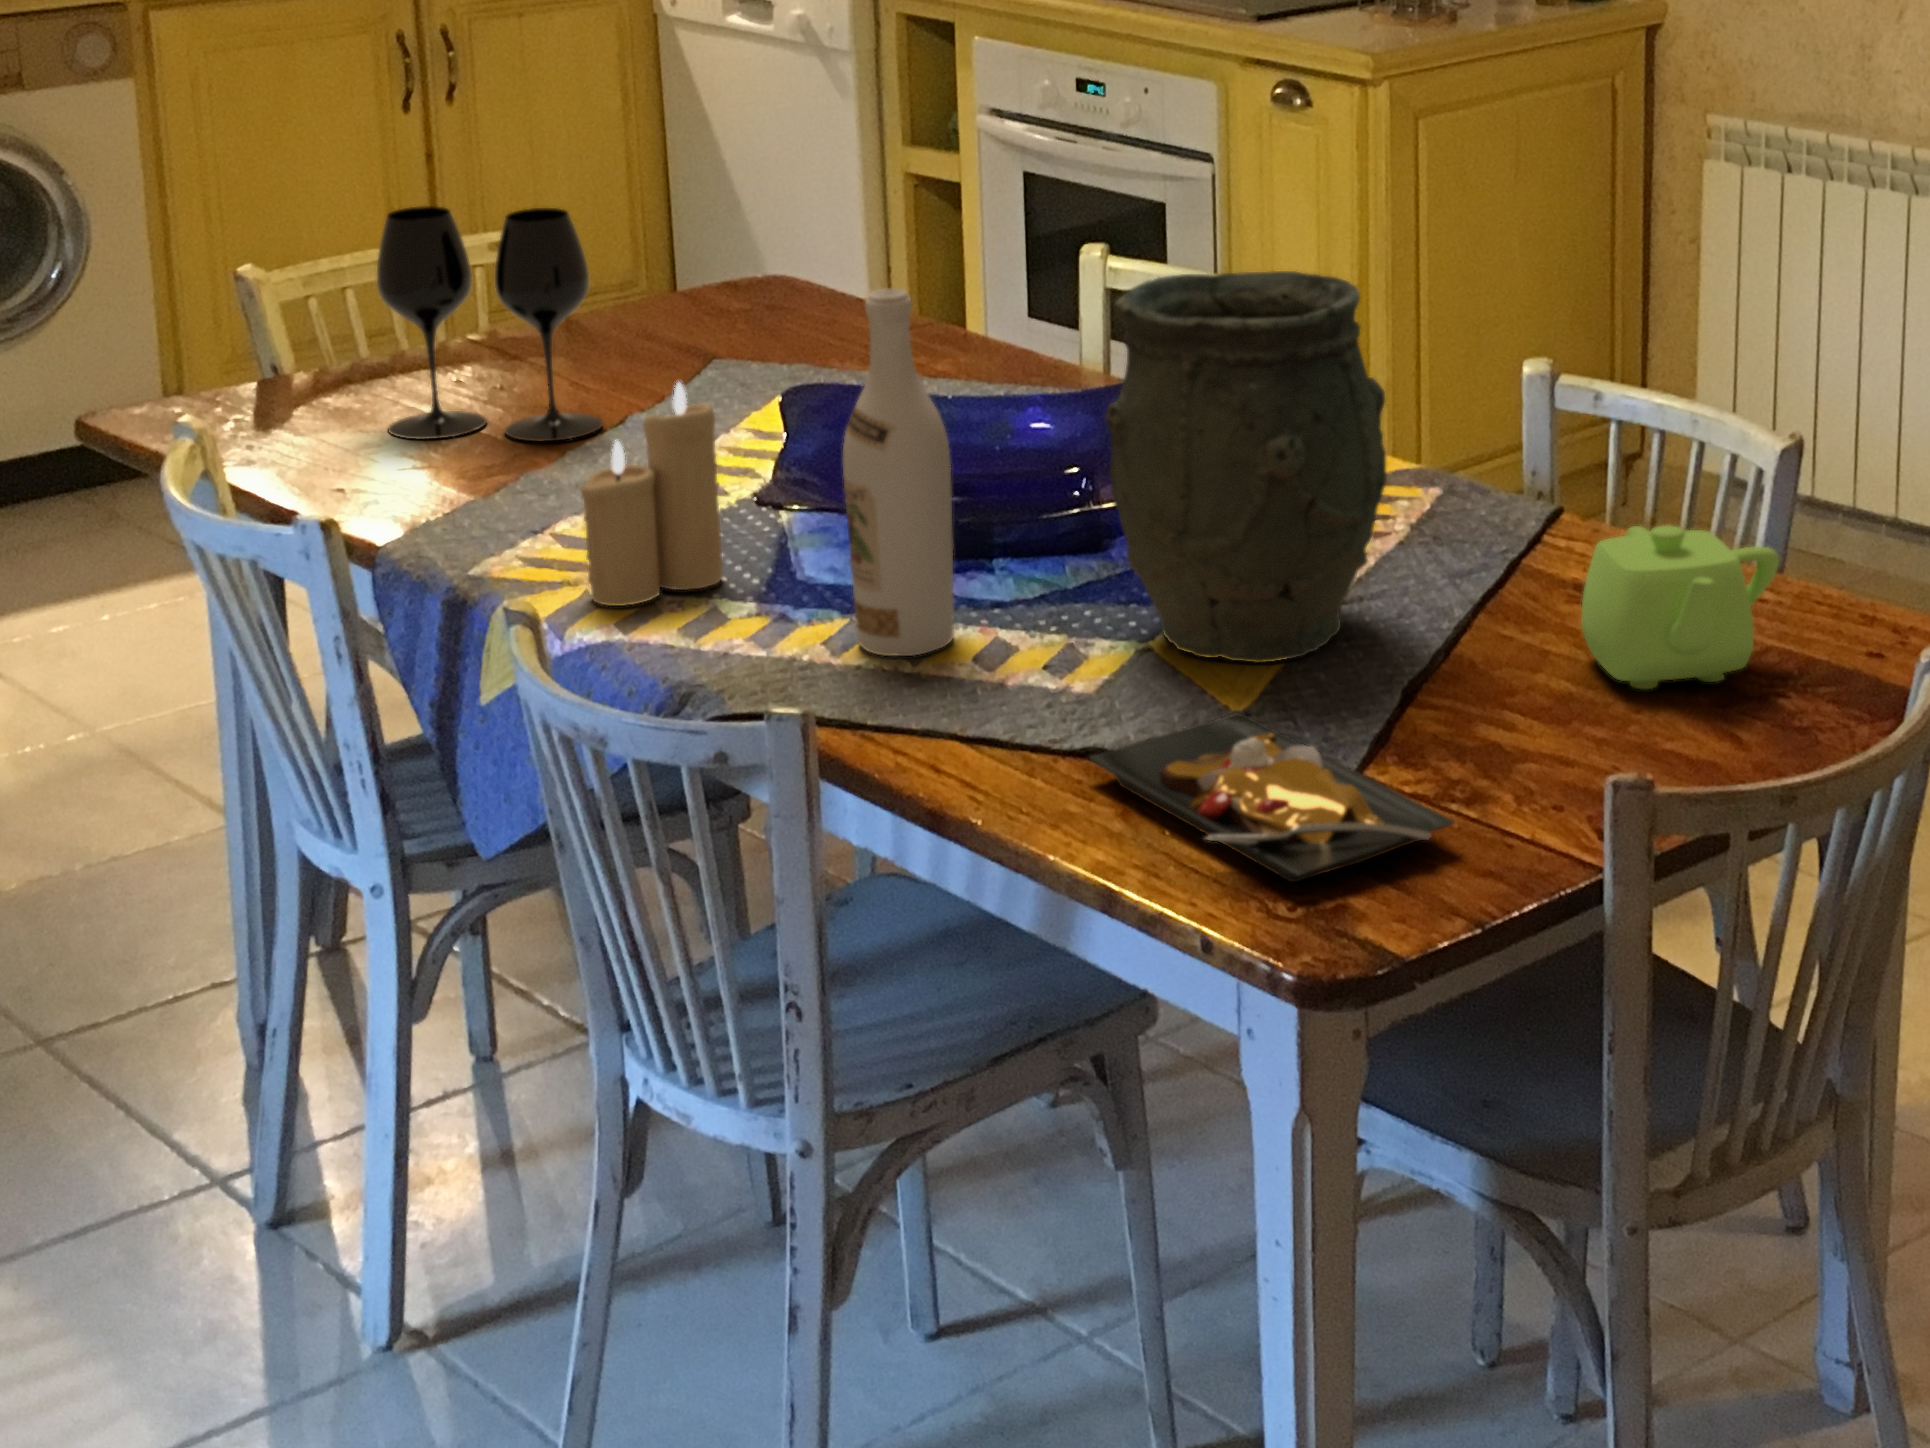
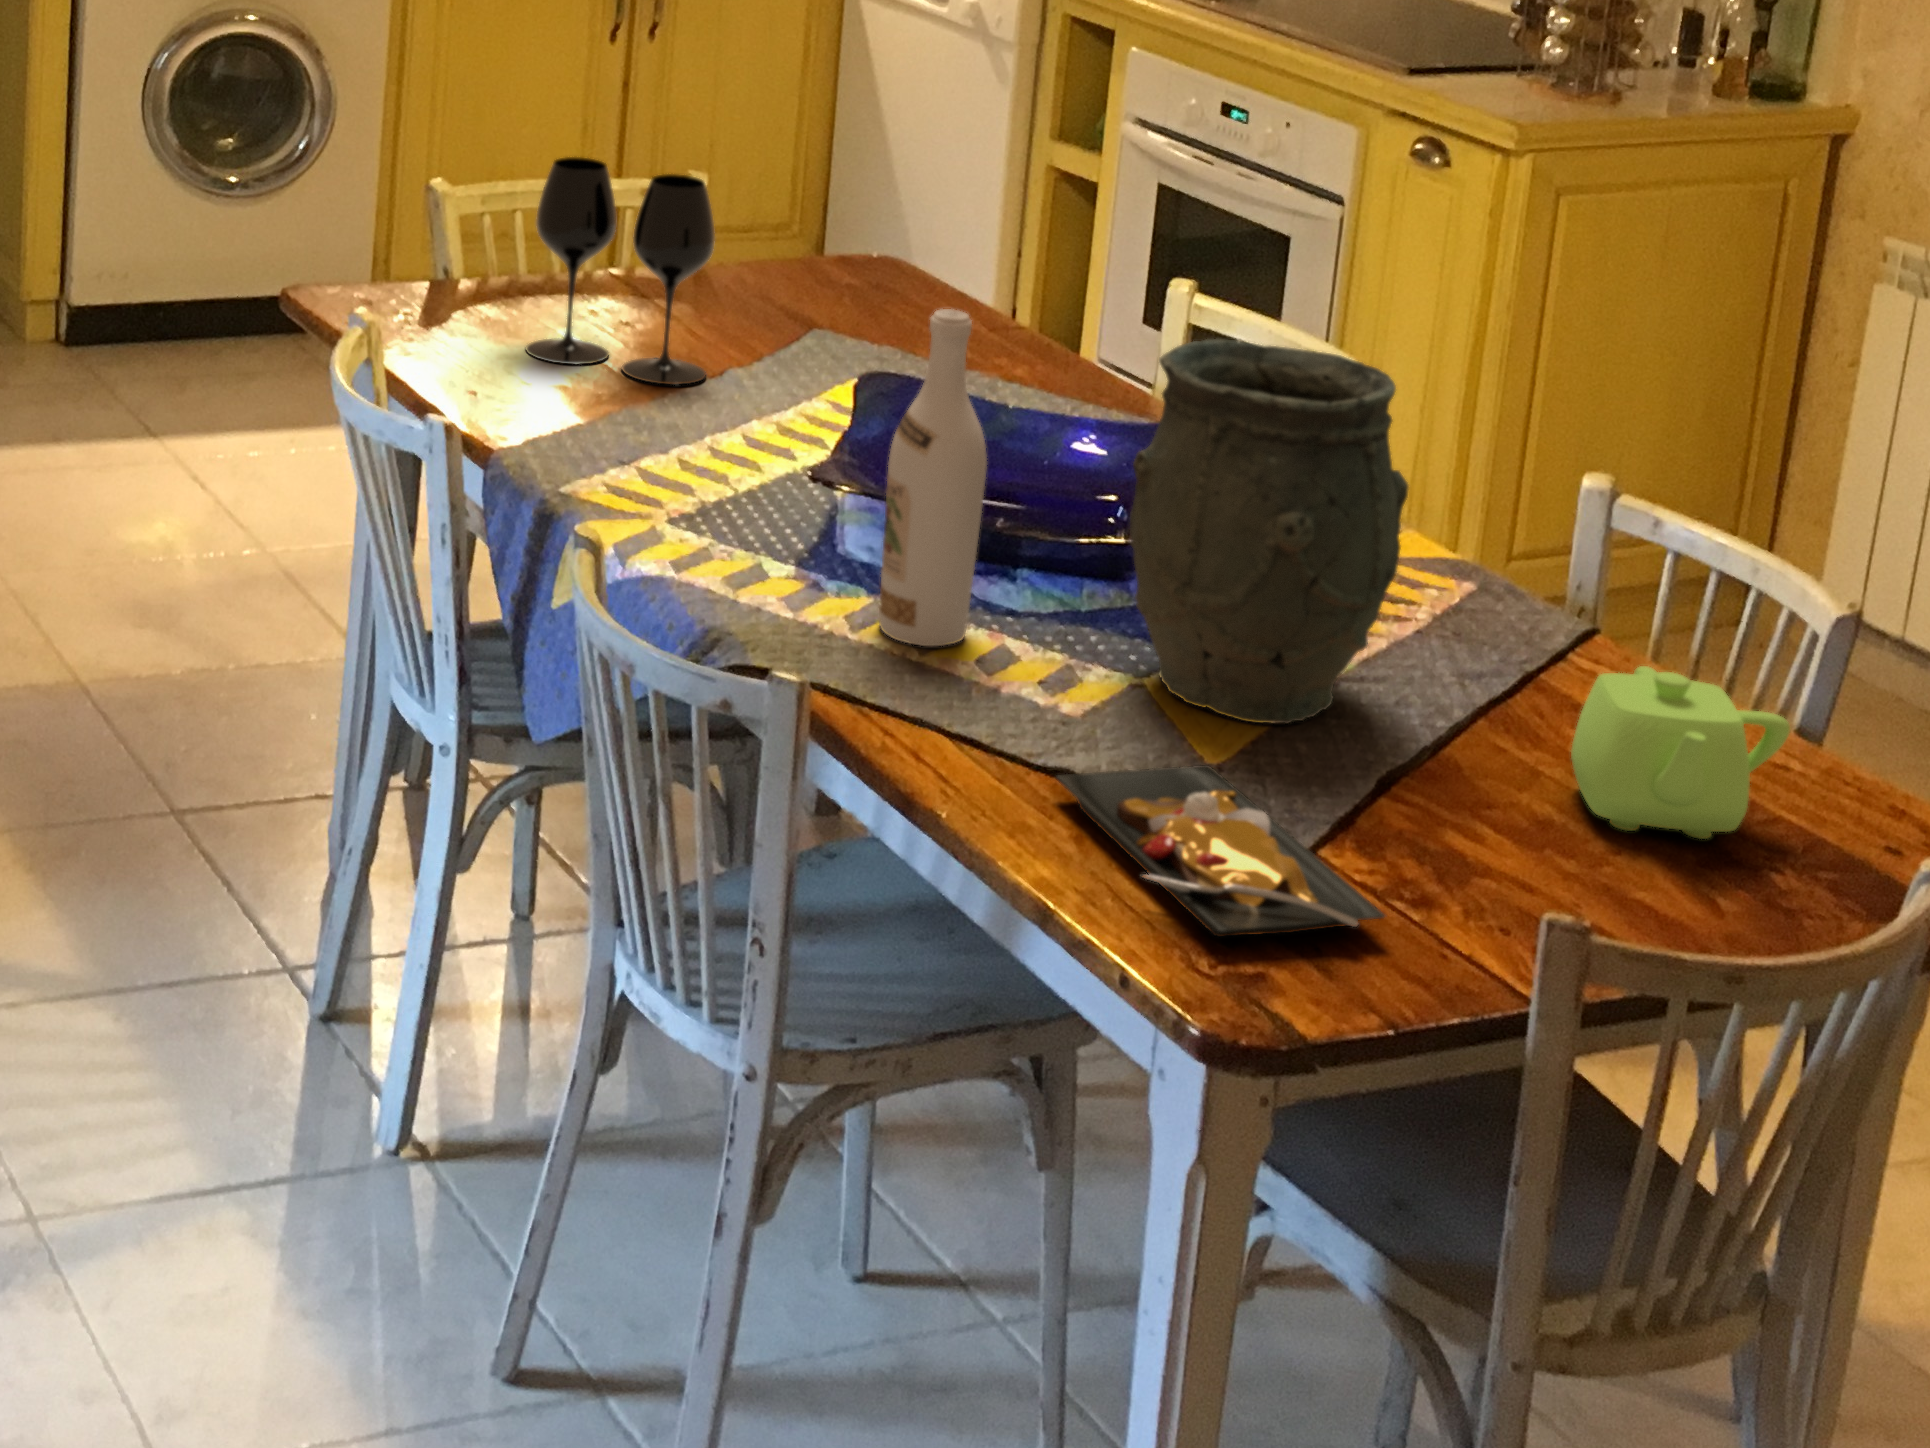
candle: present [581,382,723,606] -> none [659,357,790,548]

